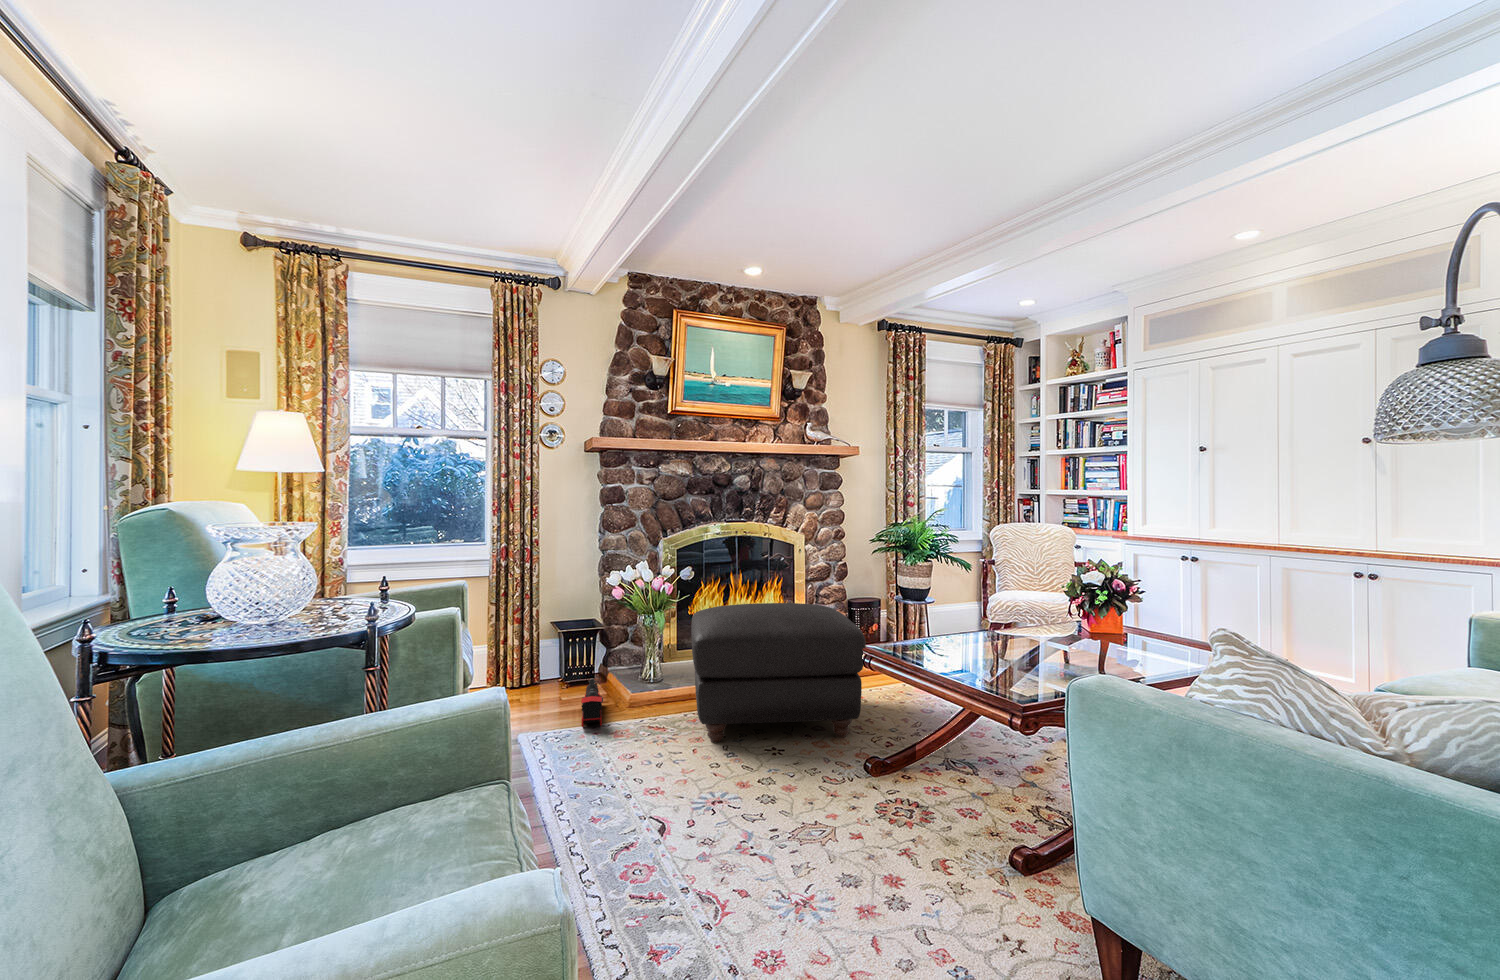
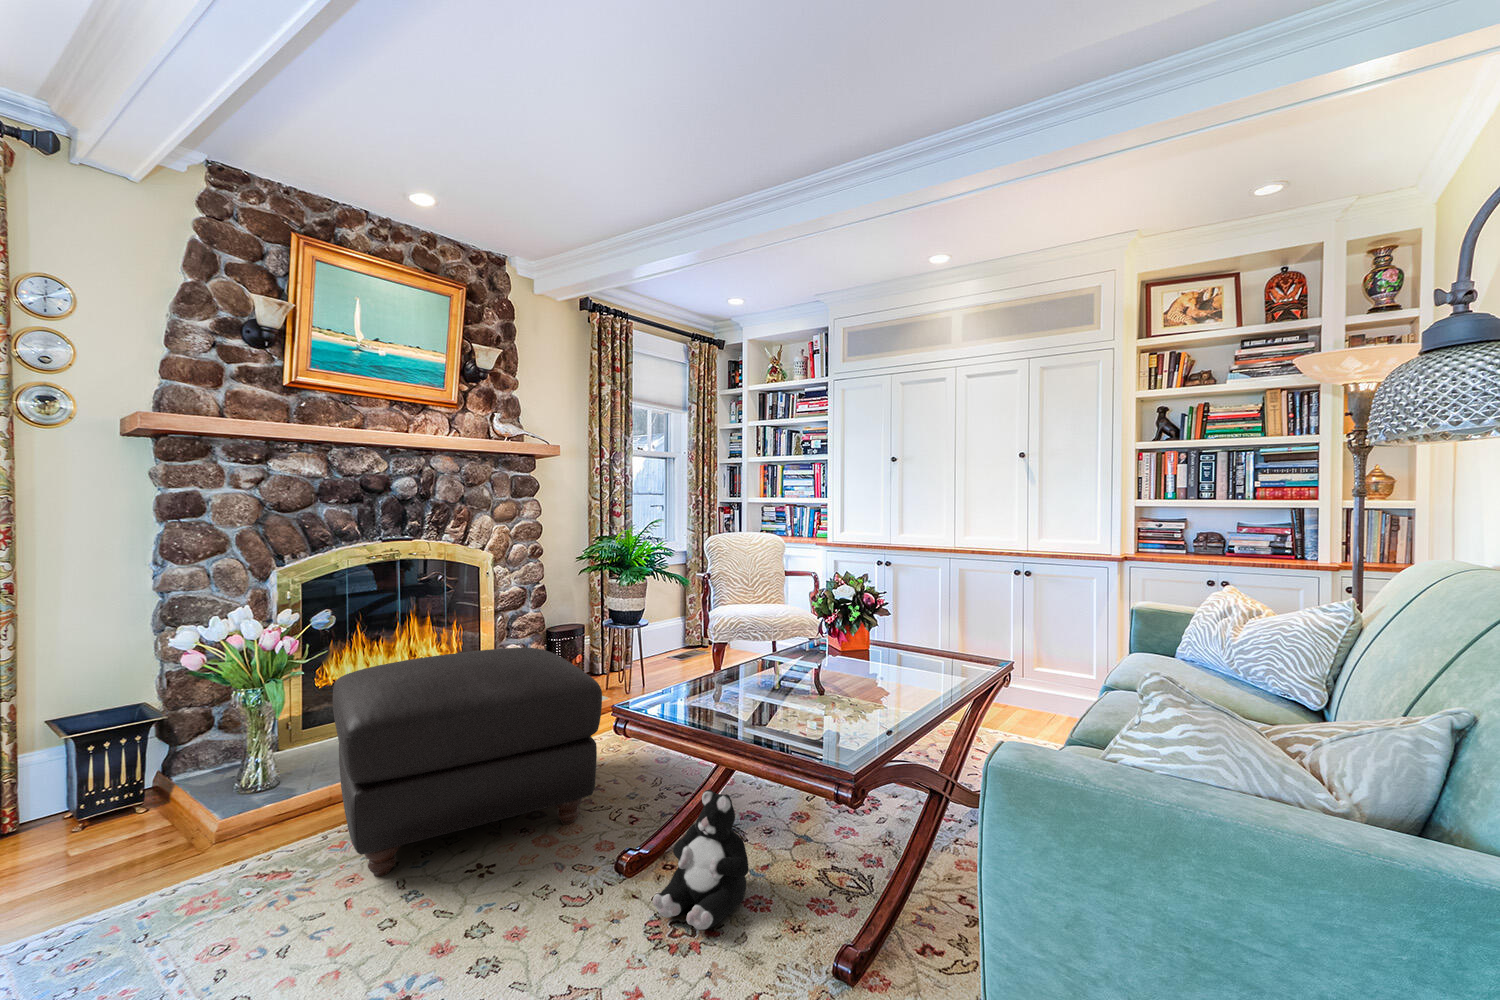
toy train: present [581,678,603,727] -> none [116,808,163,905]
plush toy: none [882,717,960,815] -> present [653,790,749,930]

